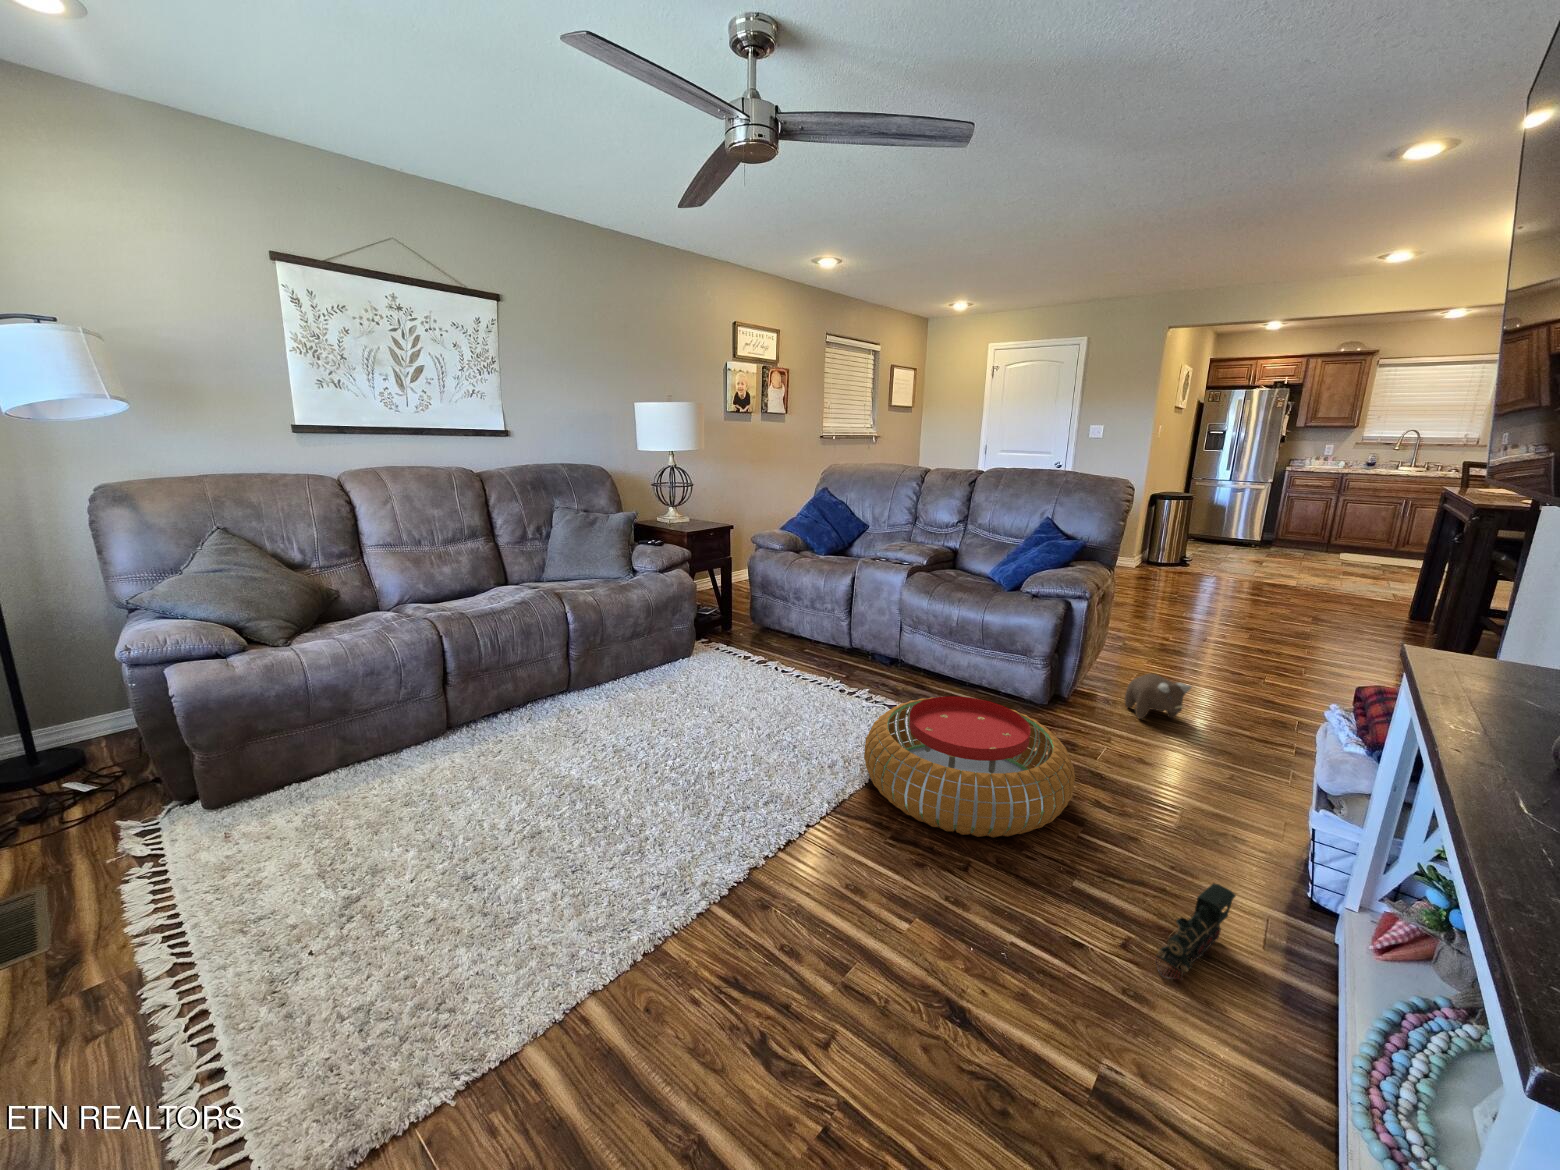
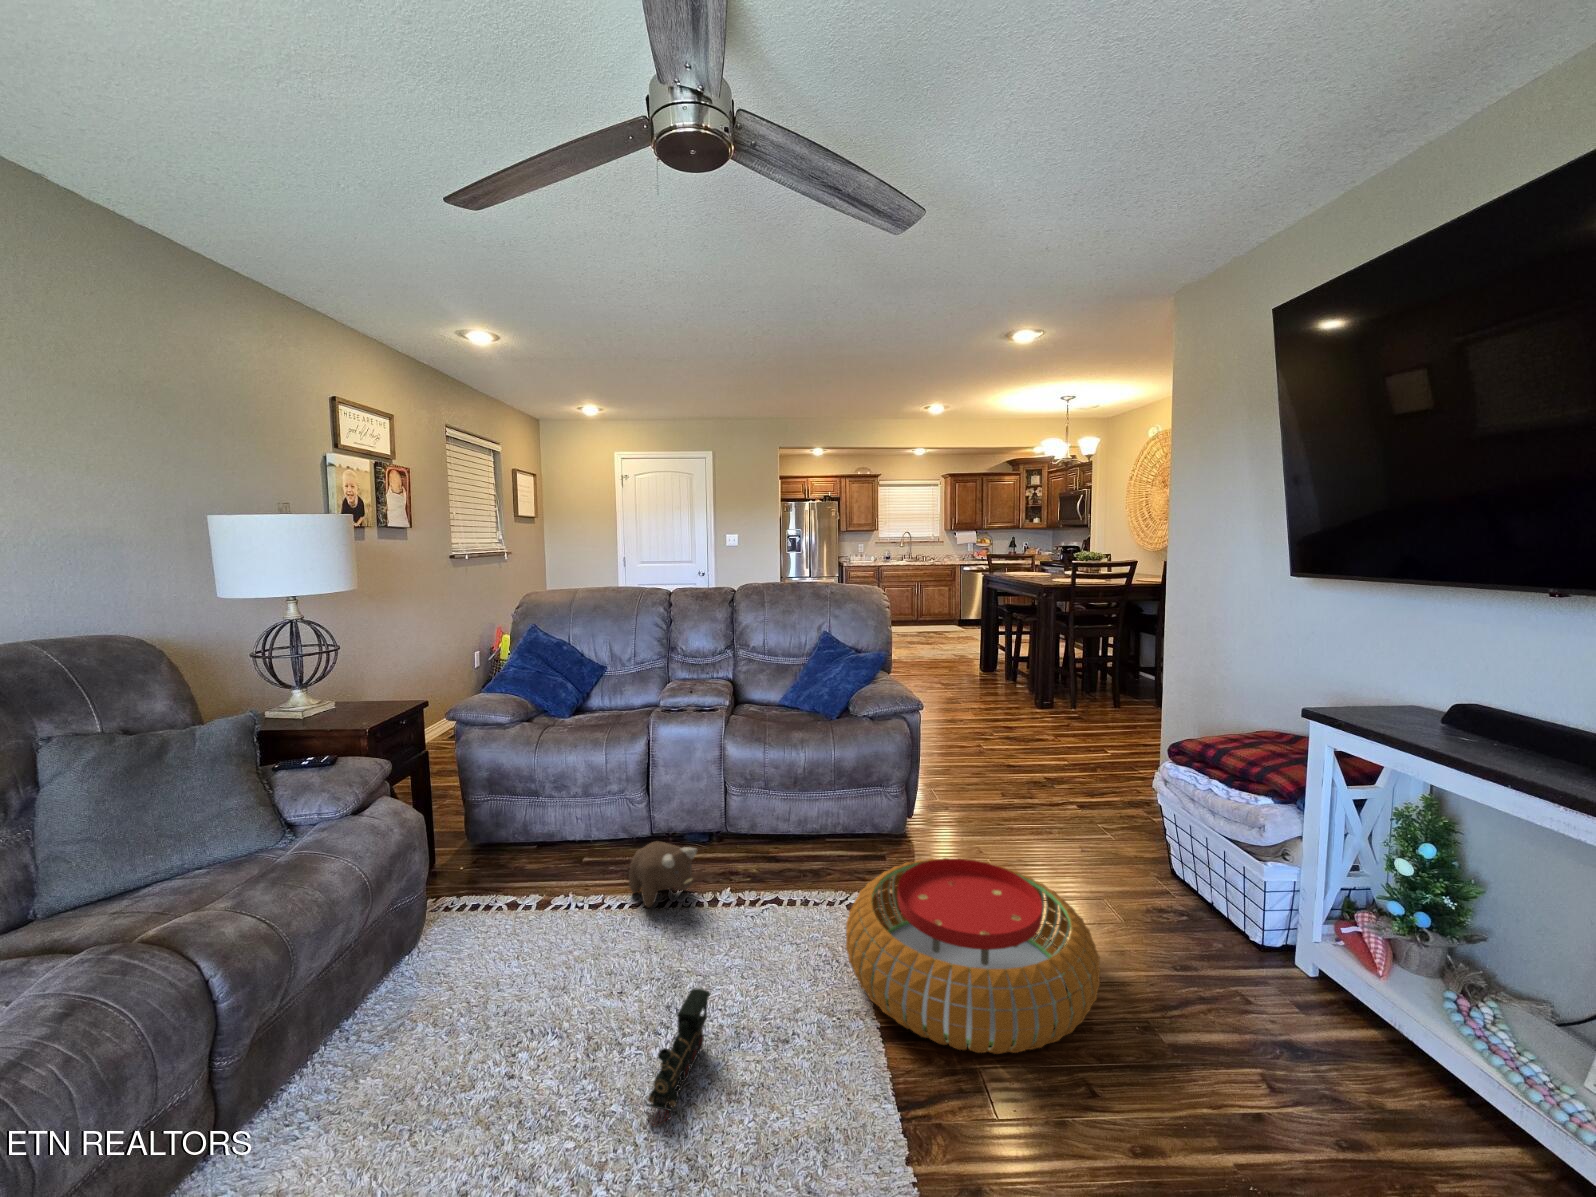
plush toy: present [1124,674,1191,719] -> present [629,841,697,908]
toy train: present [1155,883,1236,979] -> present [646,988,710,1127]

